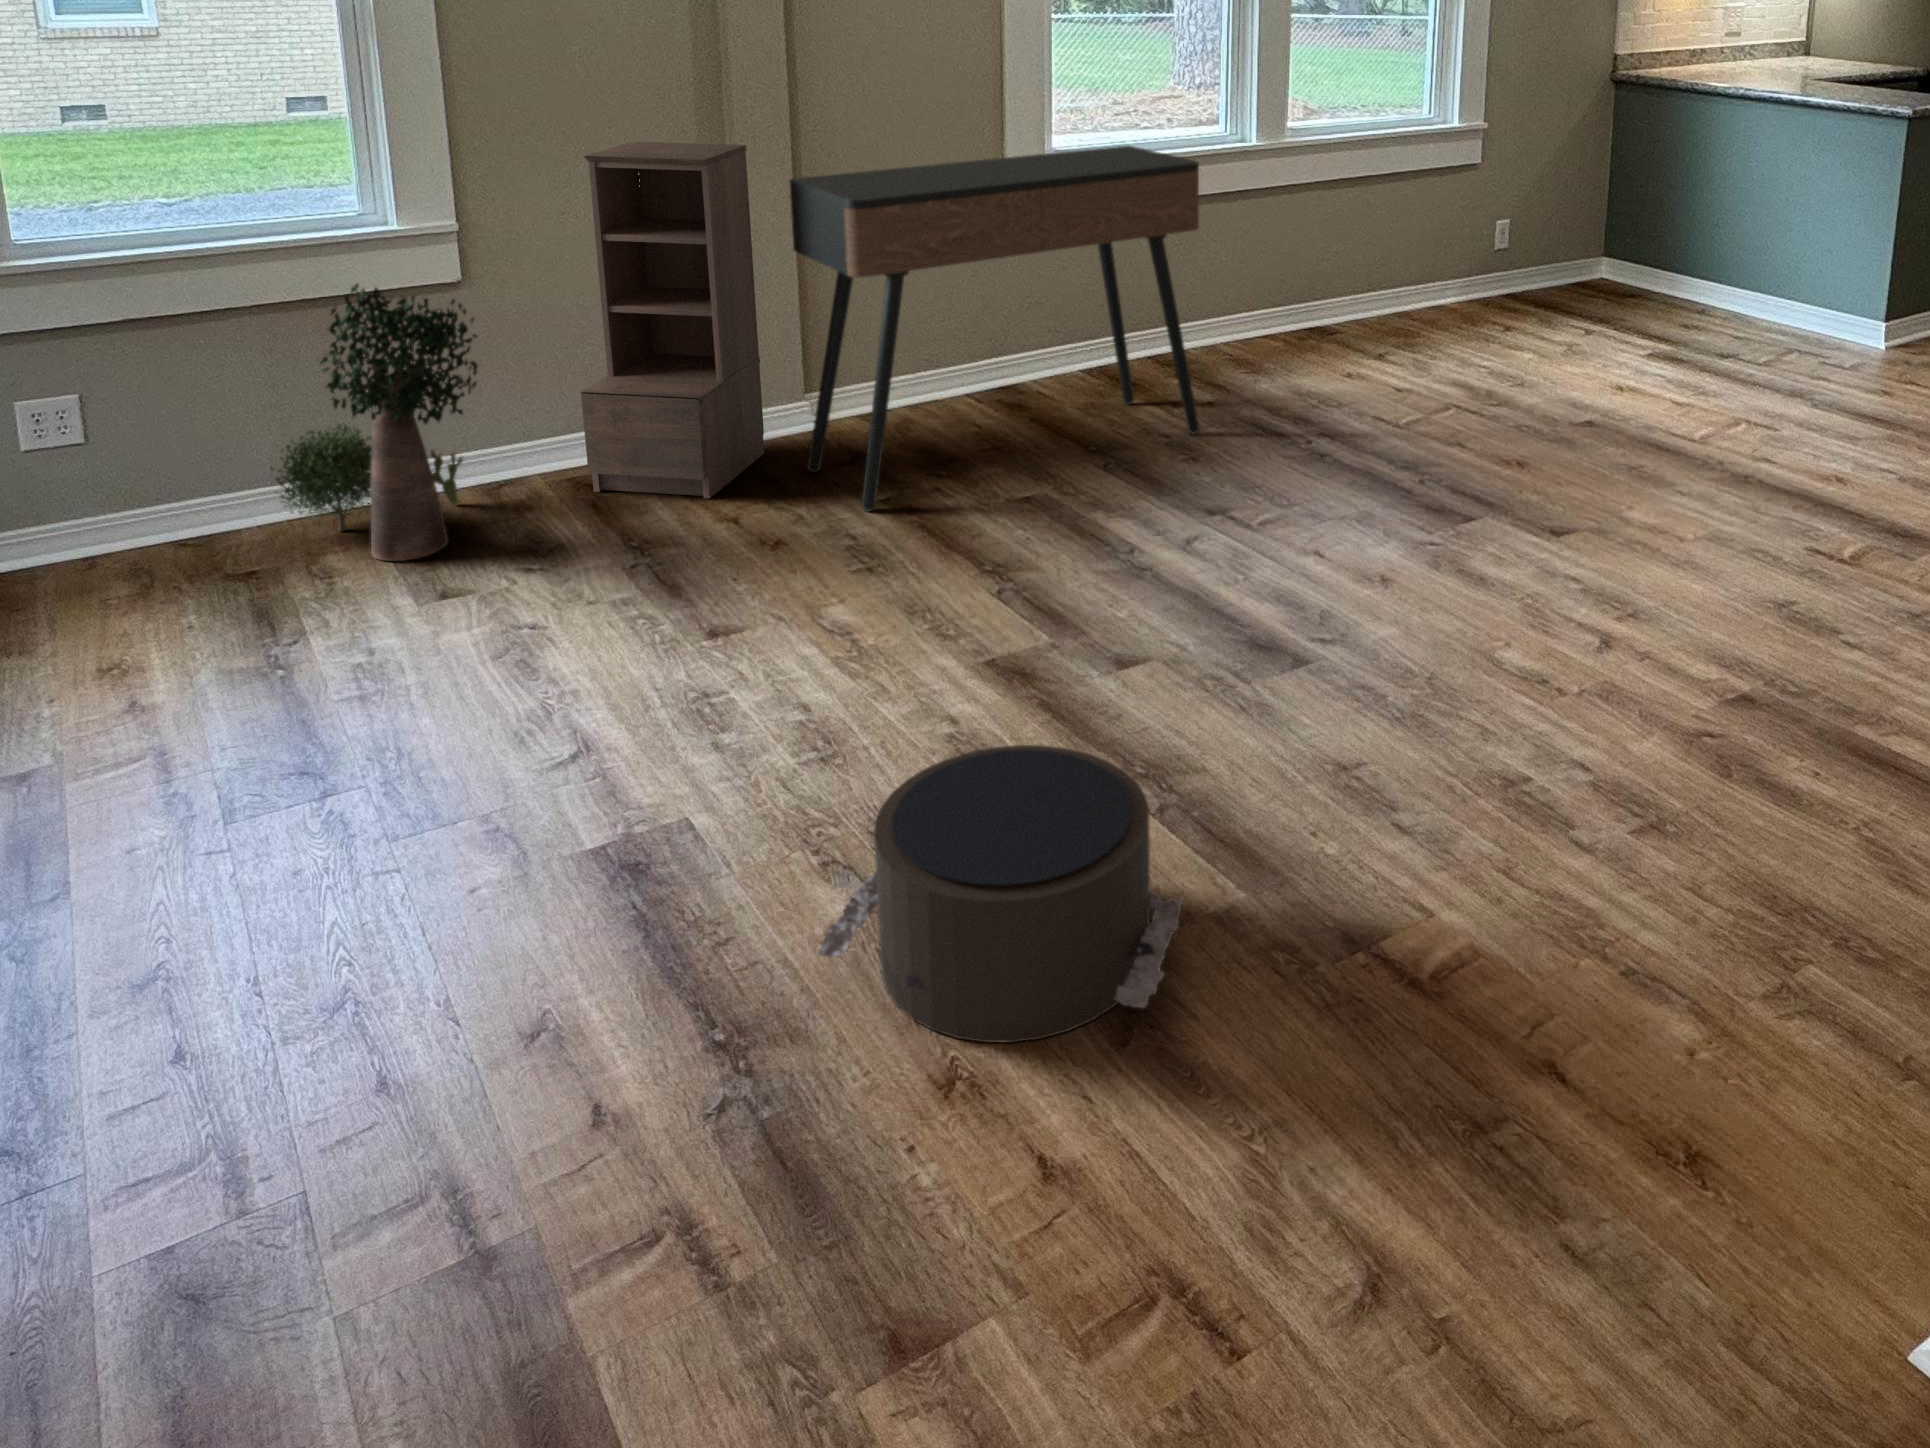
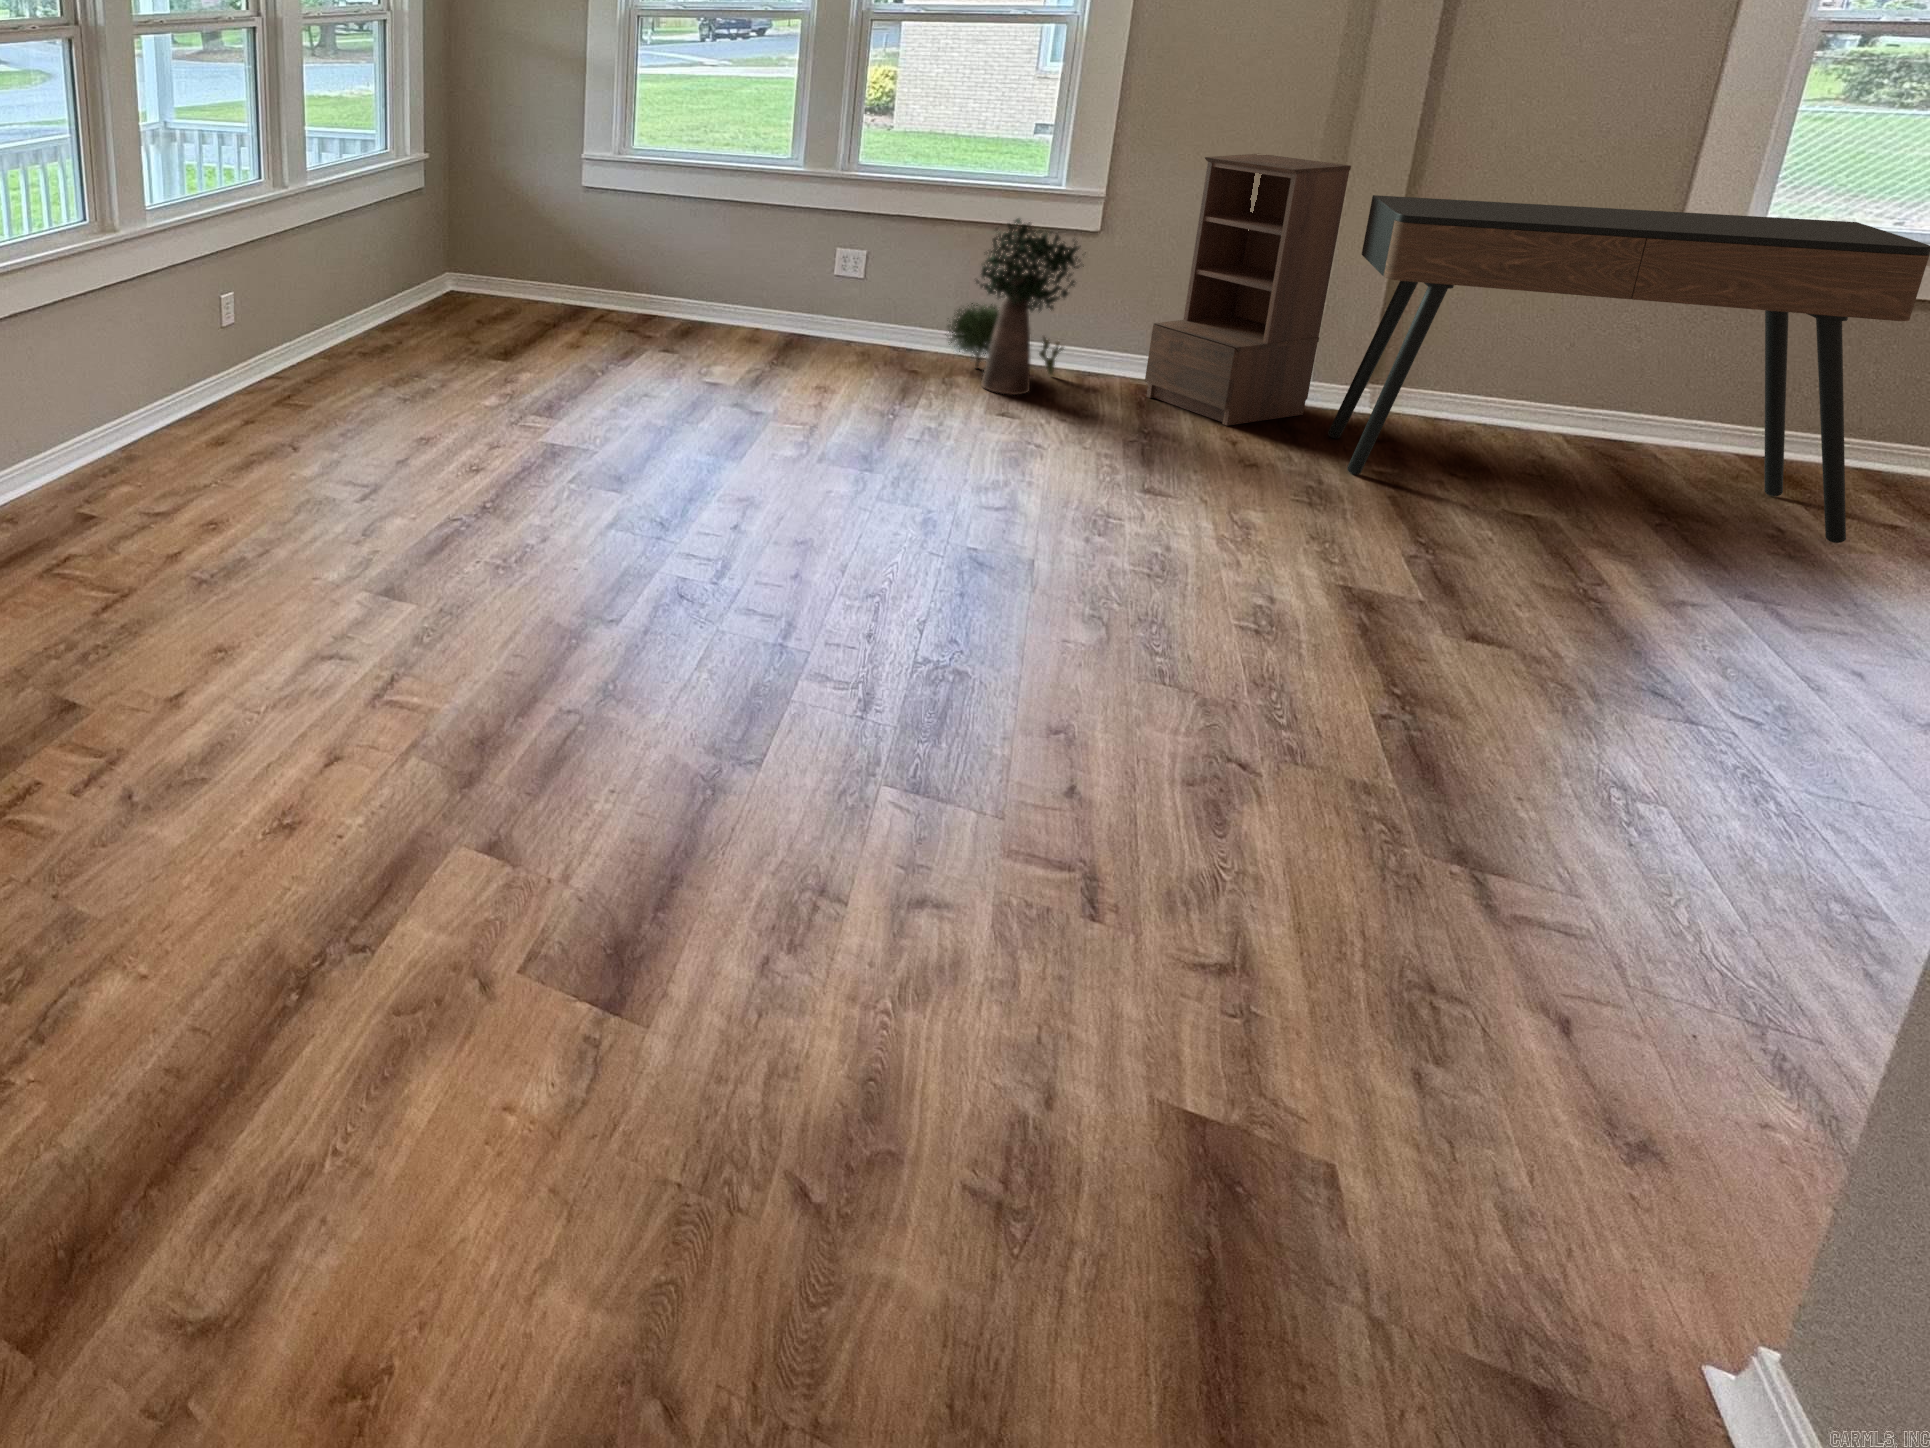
pouf: present [817,745,1183,1043] -> none [1029,571,1315,772]

